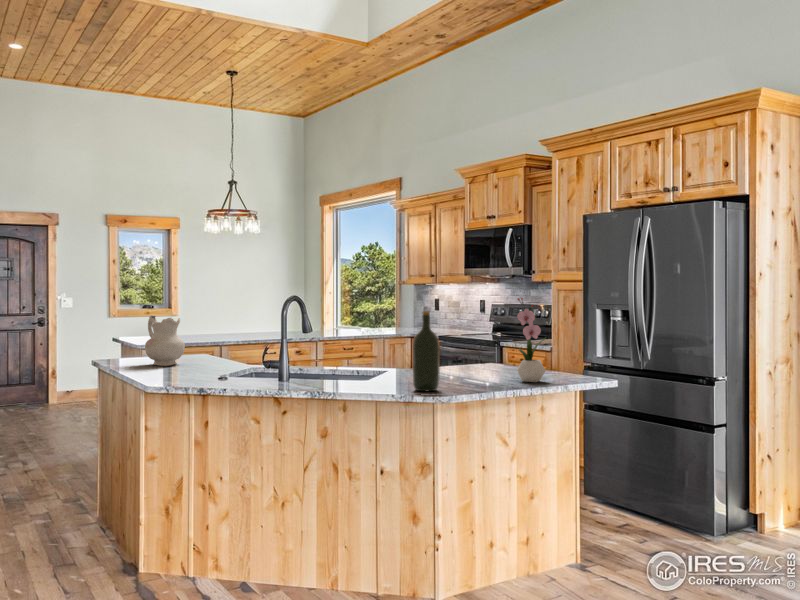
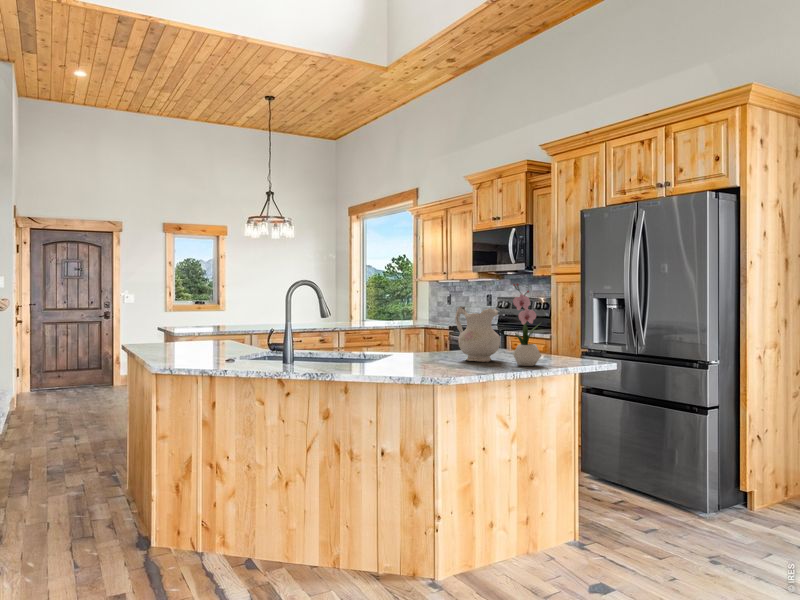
wine bottle: present [413,311,440,391] -> none [409,296,435,374]
ceramic pitcher: present [145,316,185,366] -> present [455,306,500,362]

